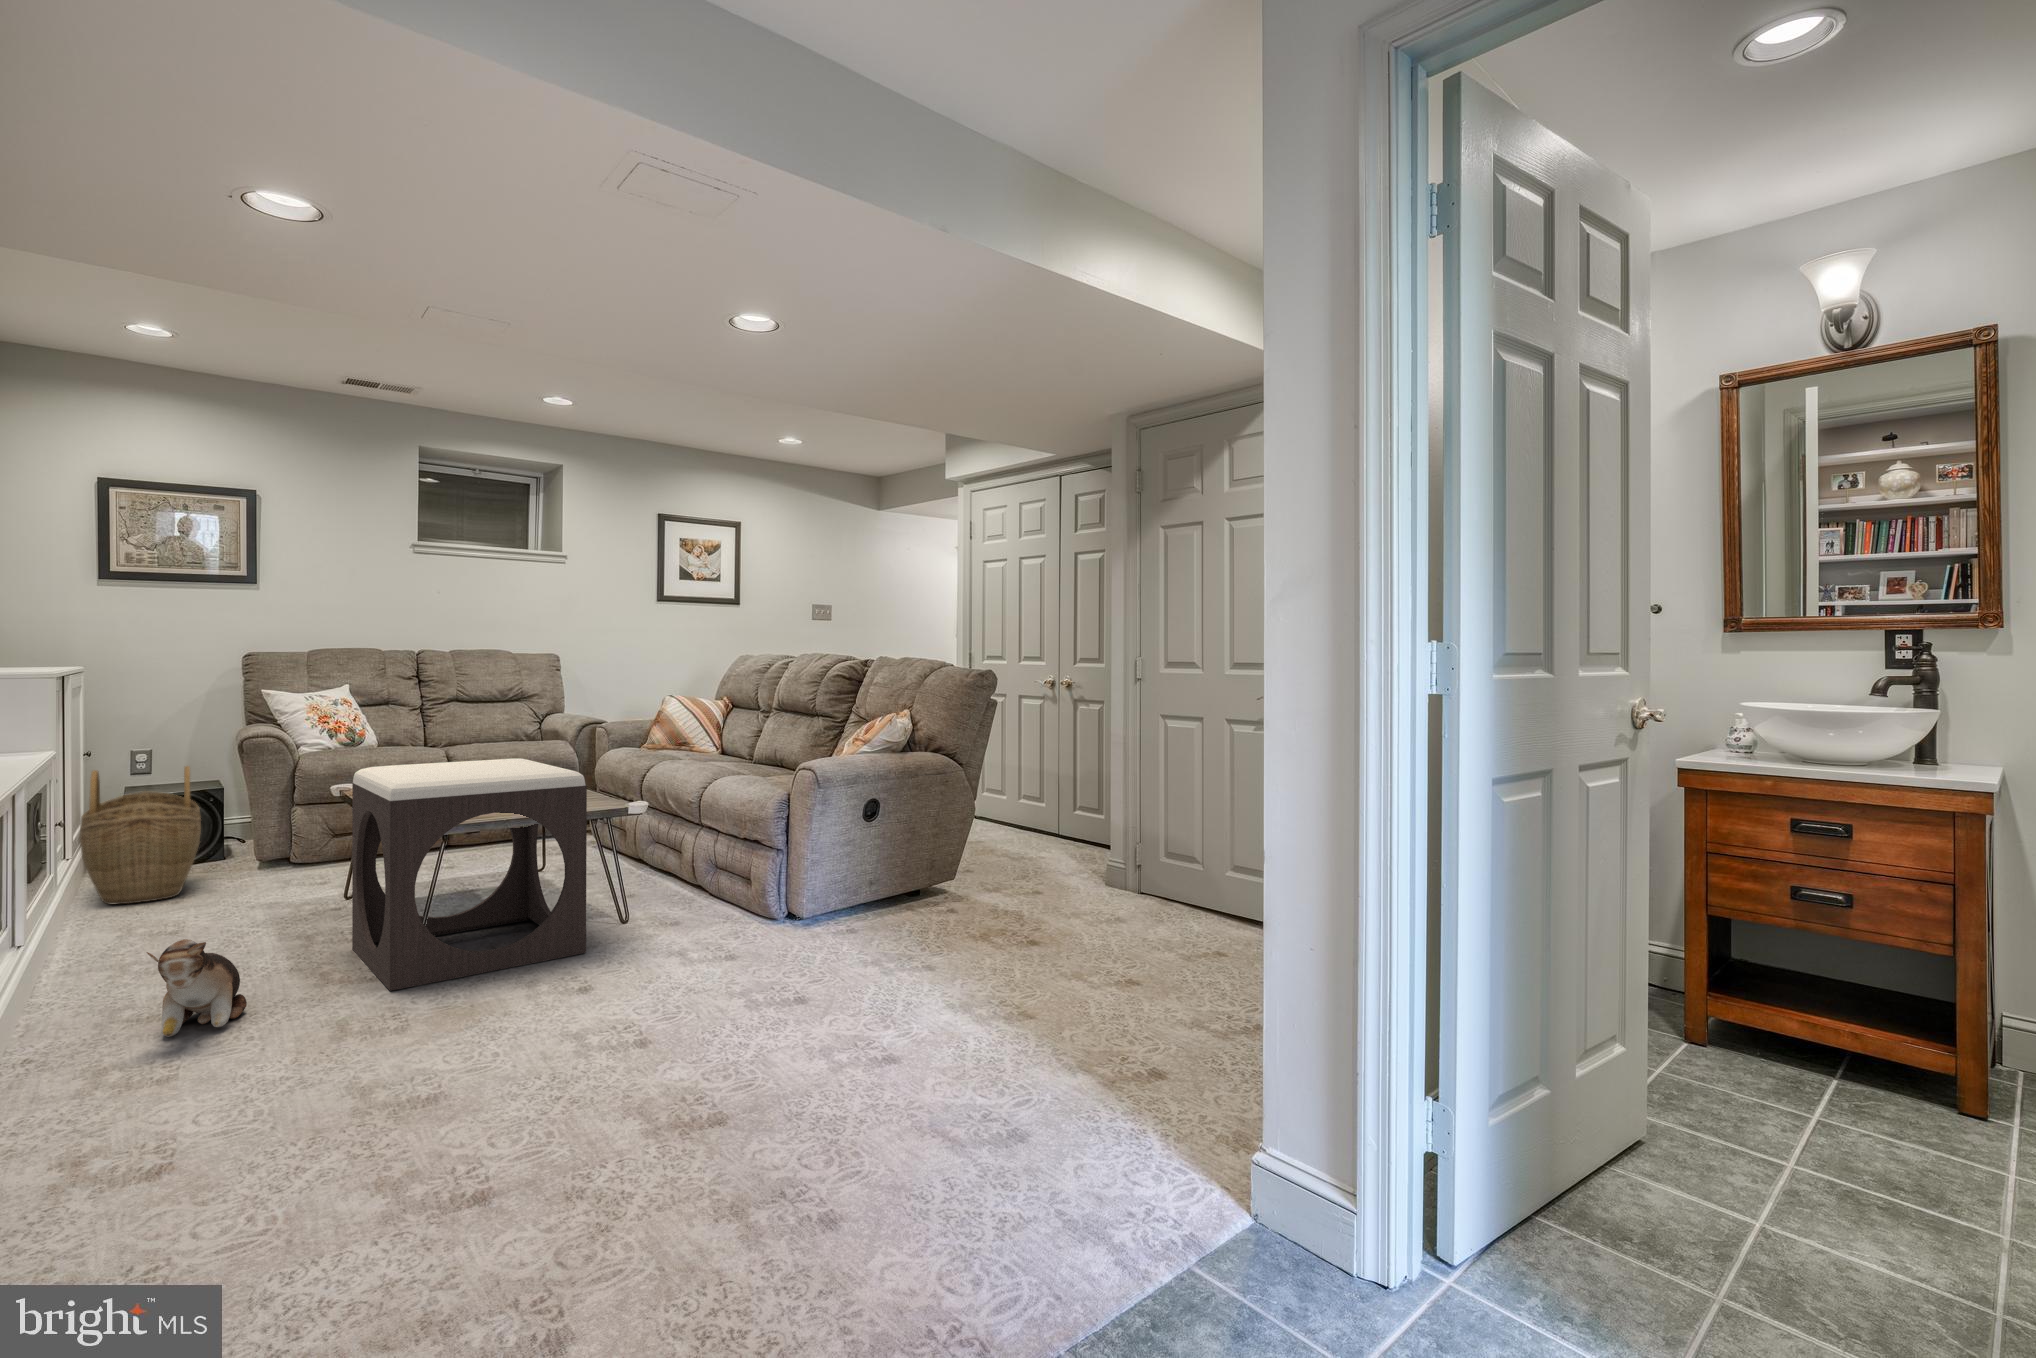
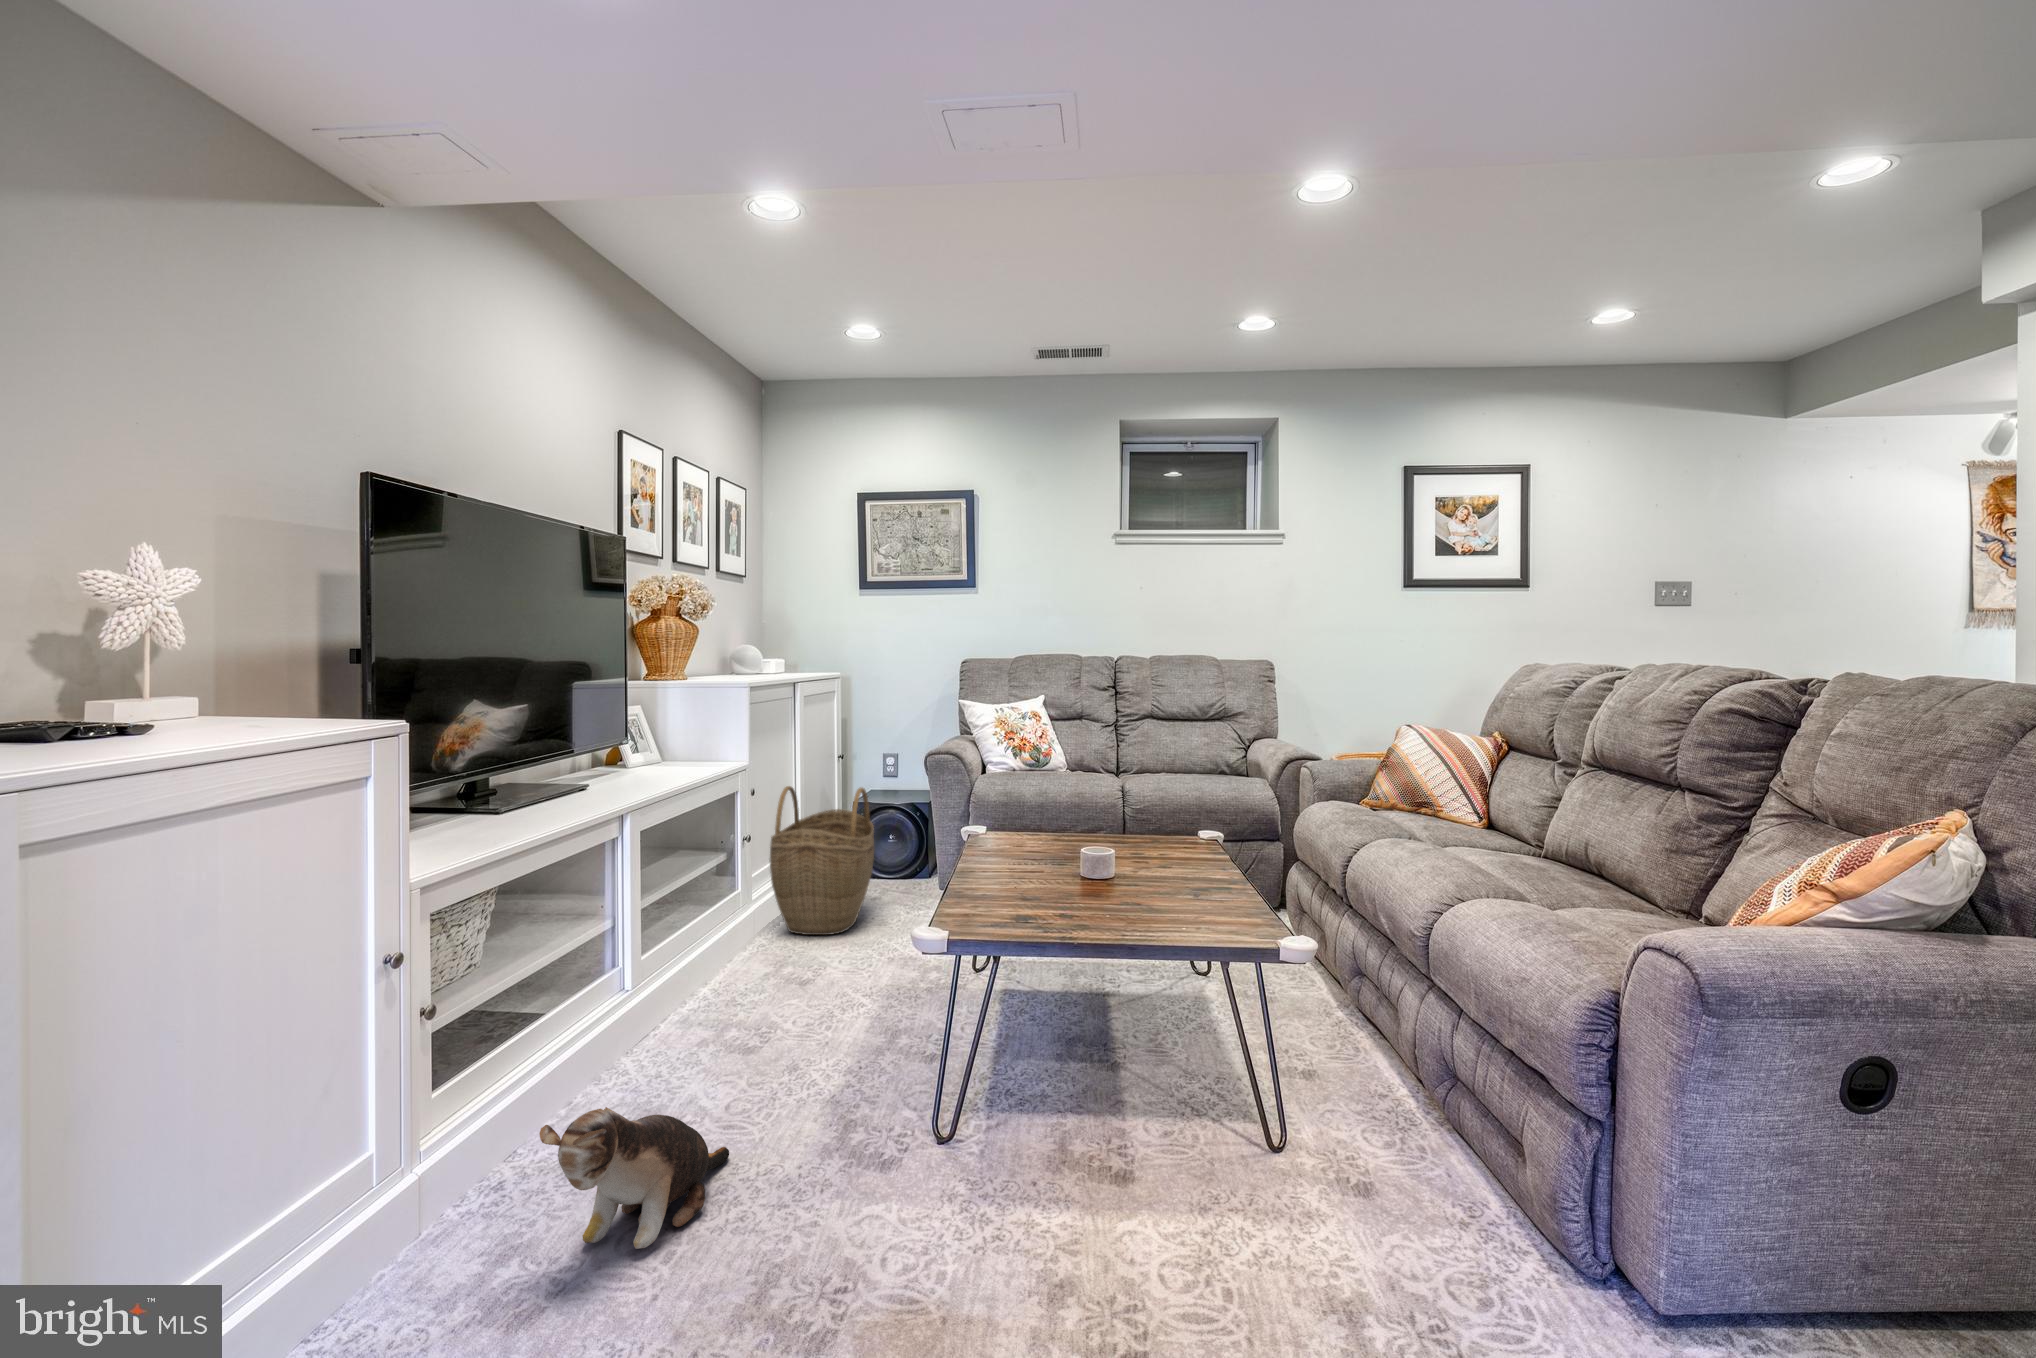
footstool: present [352,758,587,991] -> none [874,838,1193,1240]

